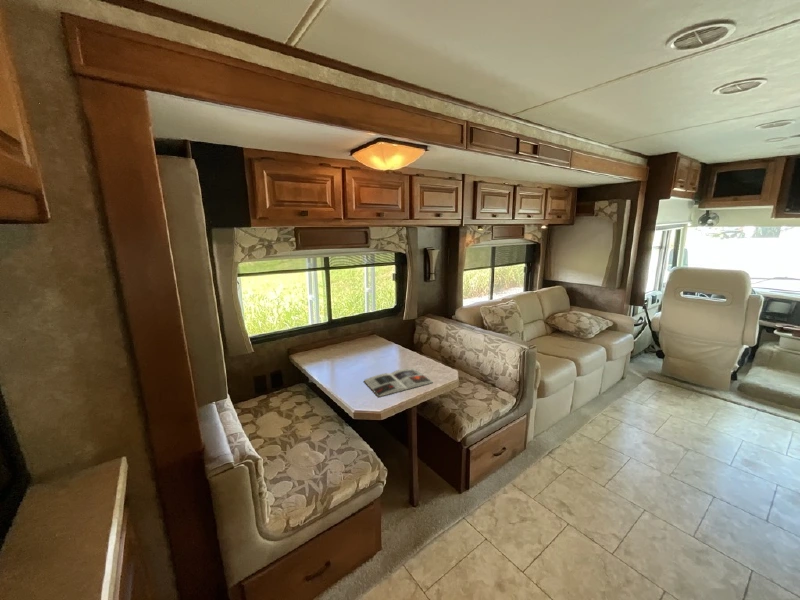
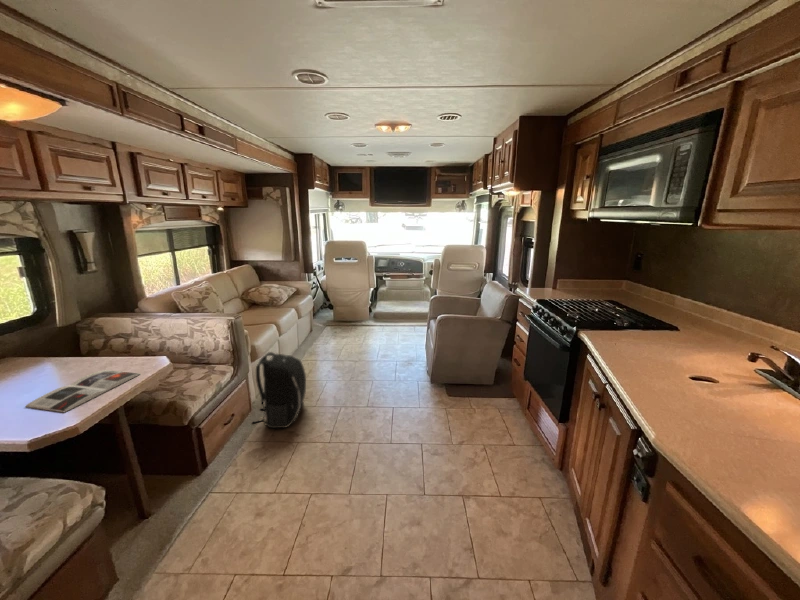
backpack: none [522,396,599,495] -> present [256,352,306,428]

